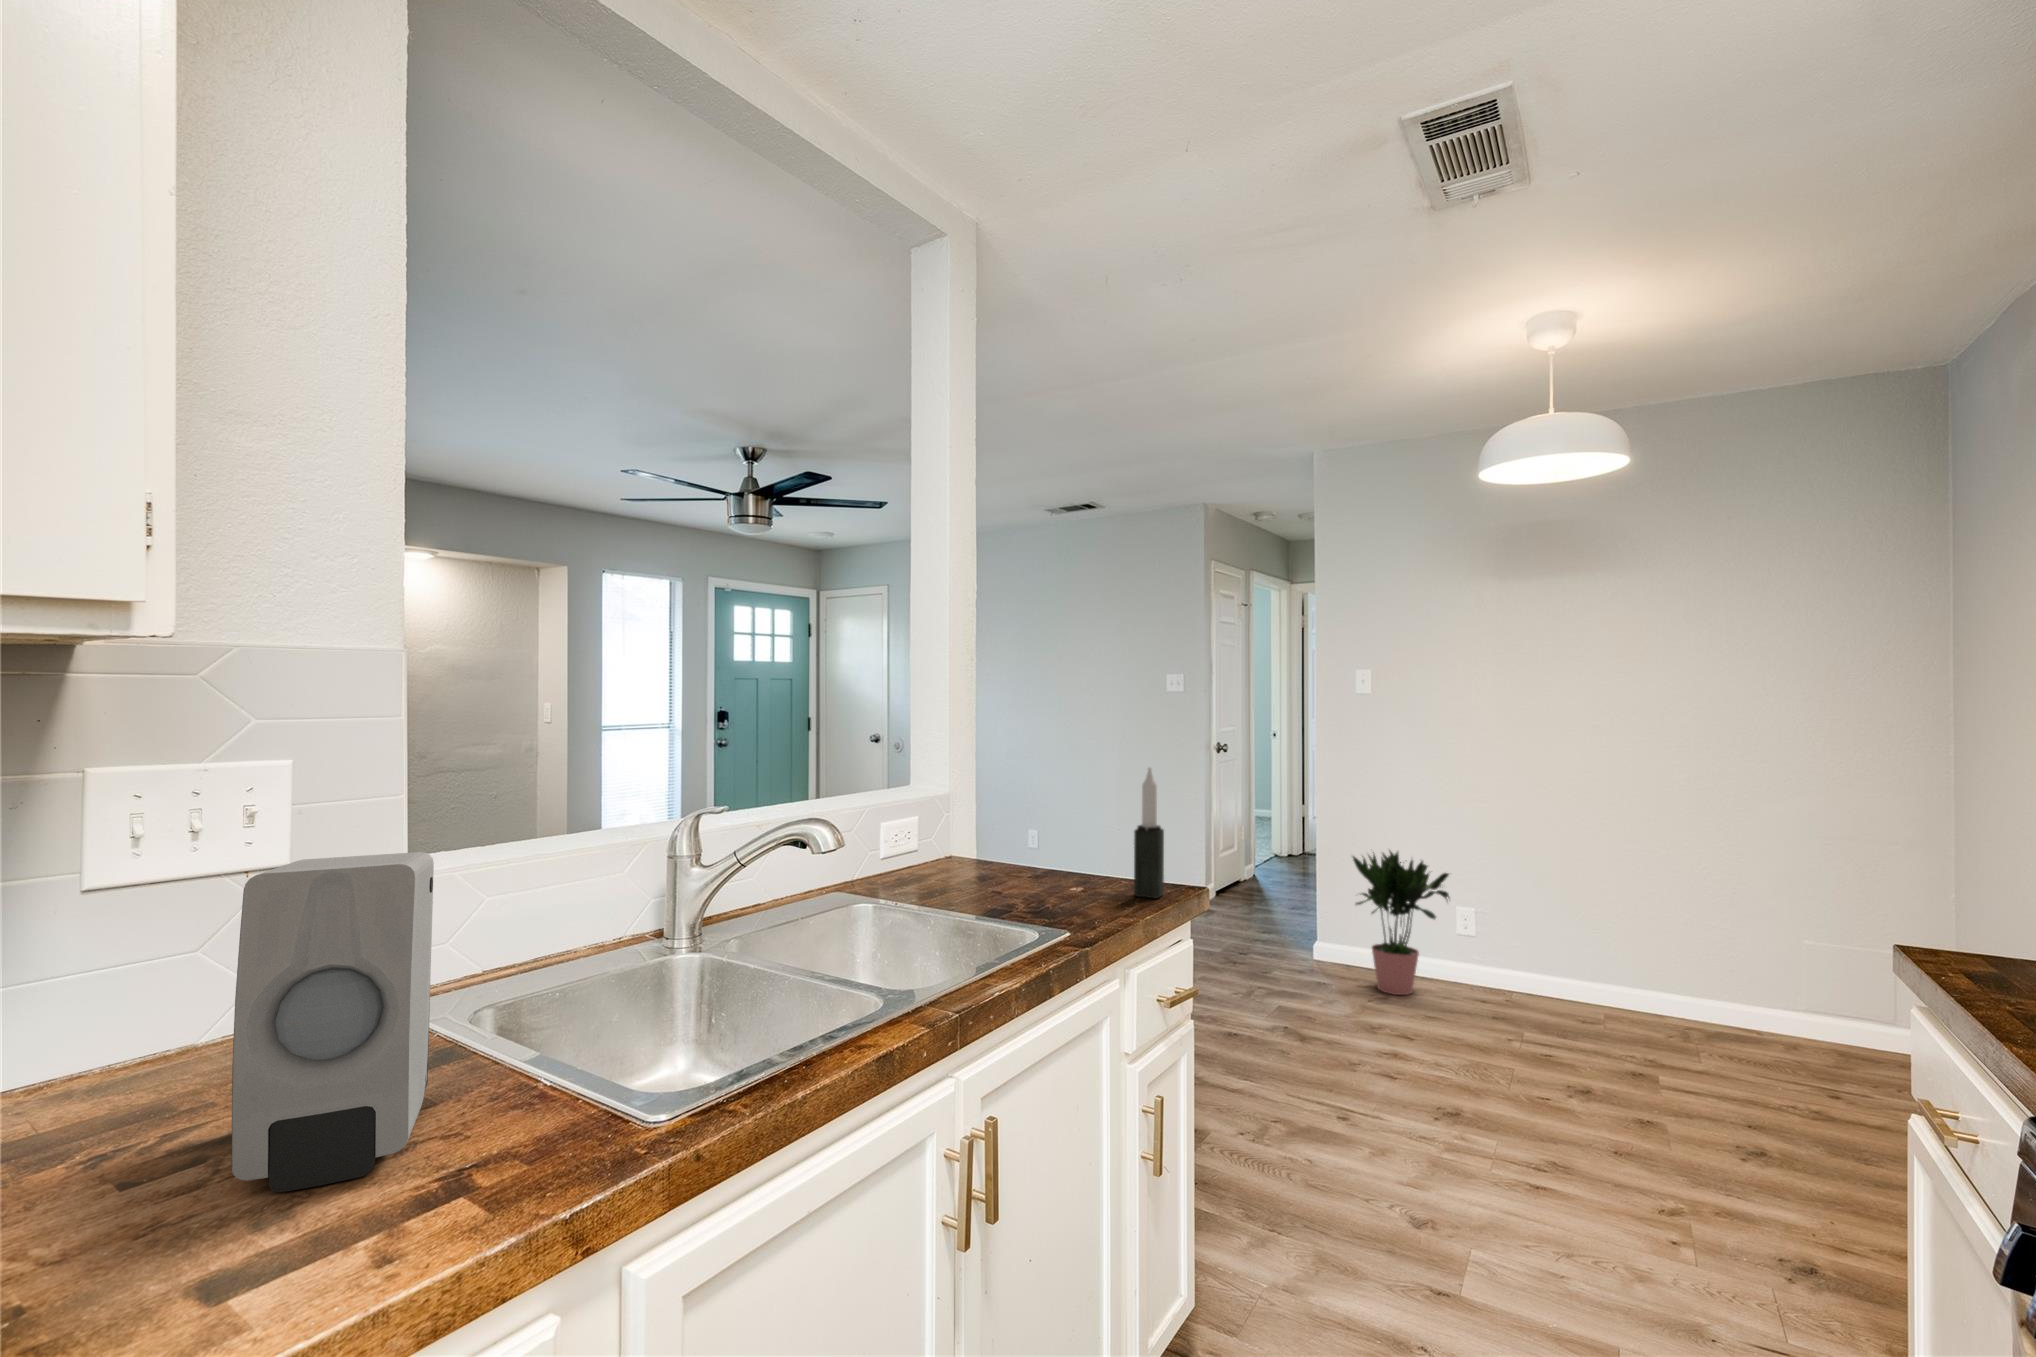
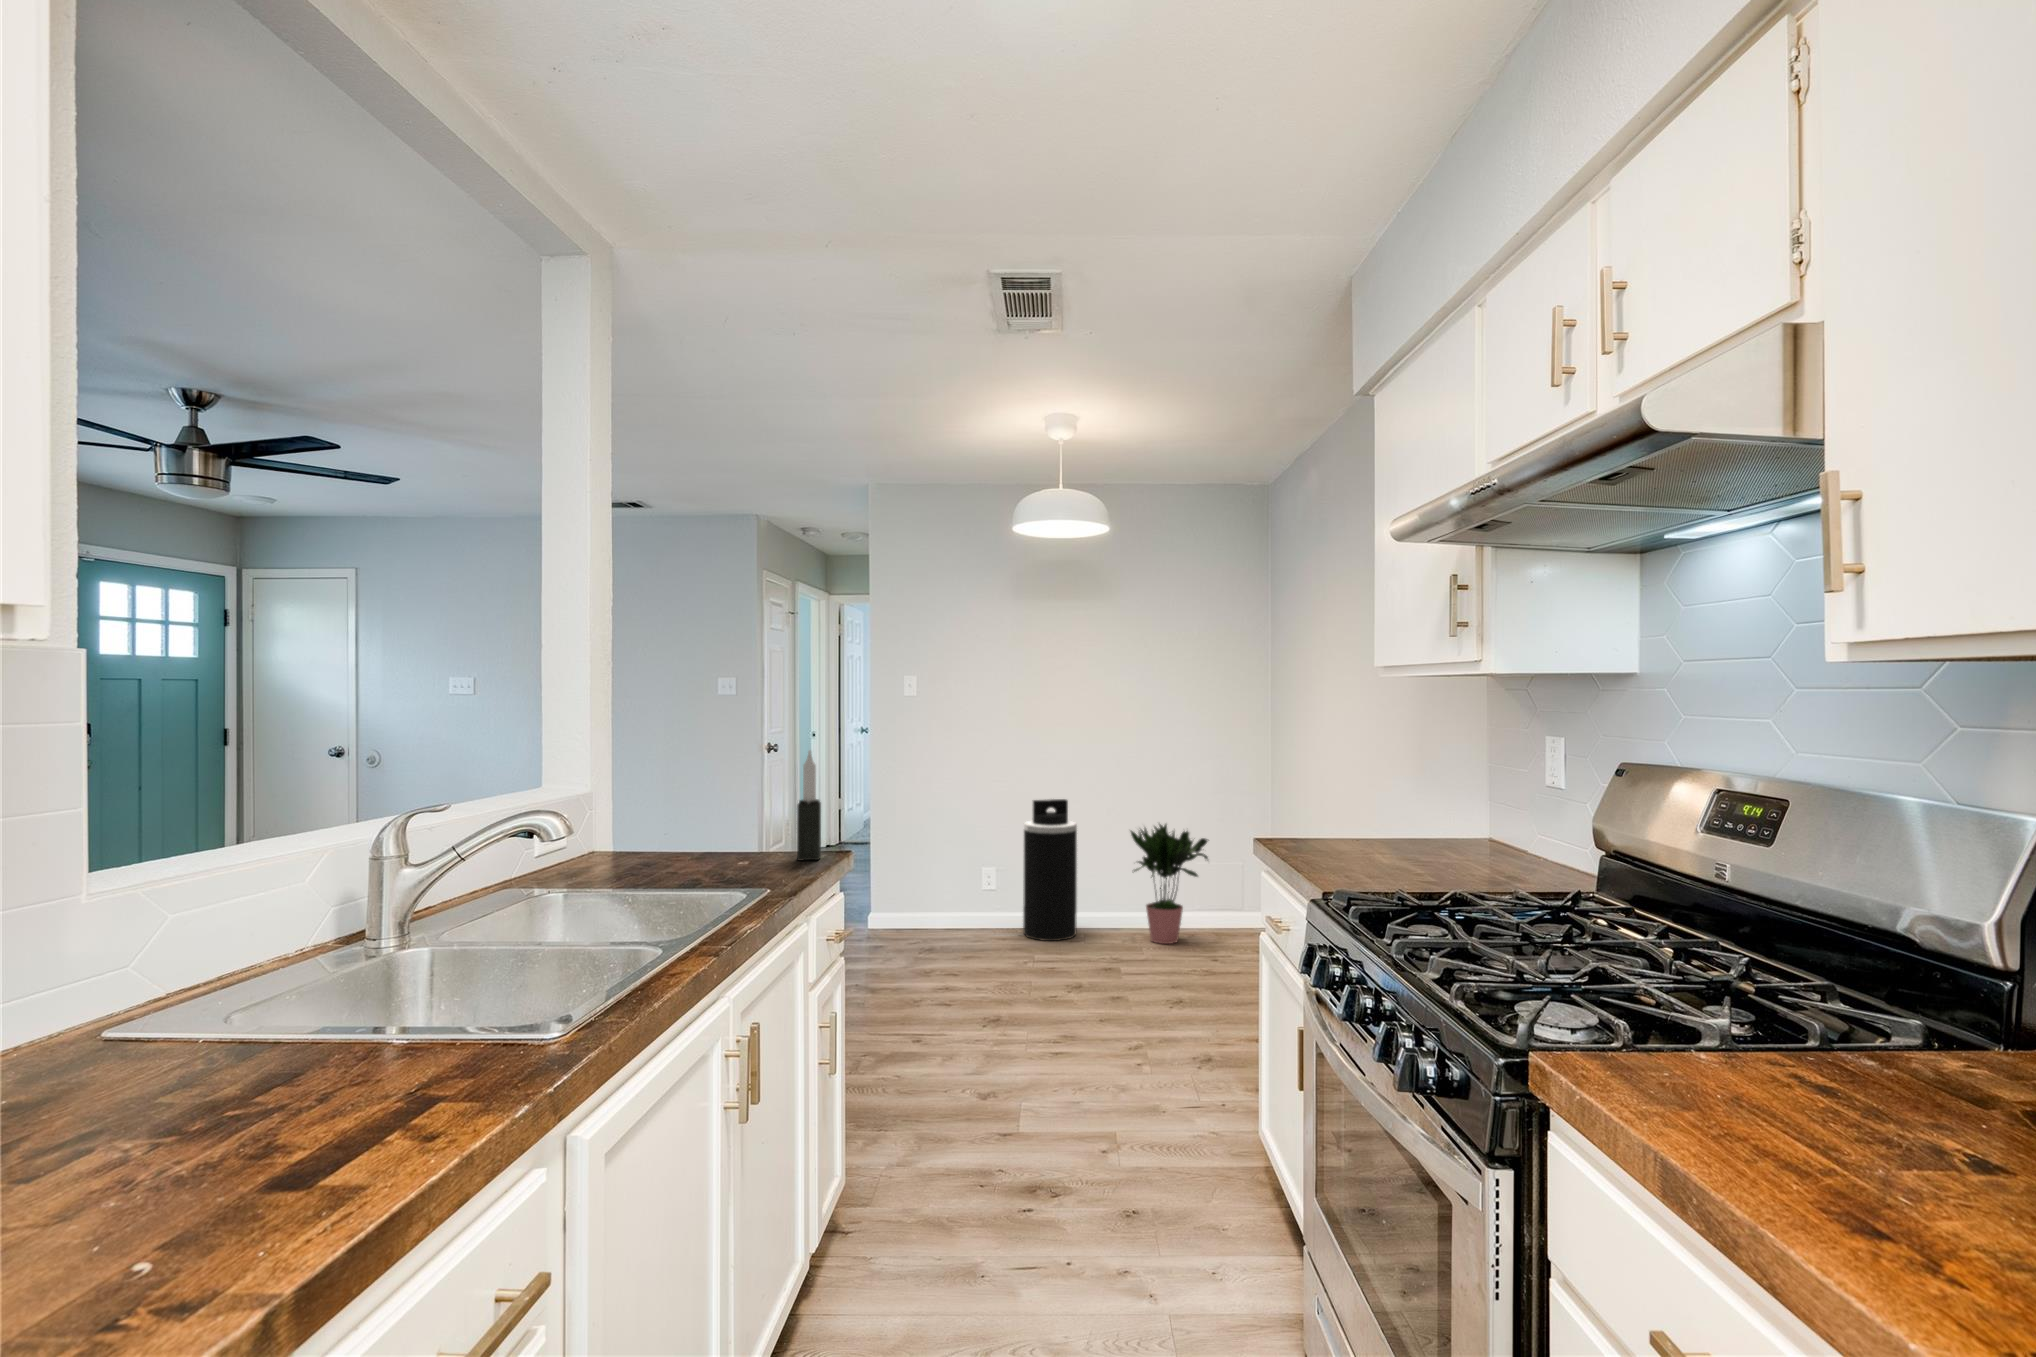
trash can: none [1519,834,1598,1020] -> present [1023,799,1077,941]
potted plant: present [1353,851,1449,995] -> present [1131,824,1208,944]
soap dispenser: present [232,852,434,1192] -> none [132,841,362,1155]

